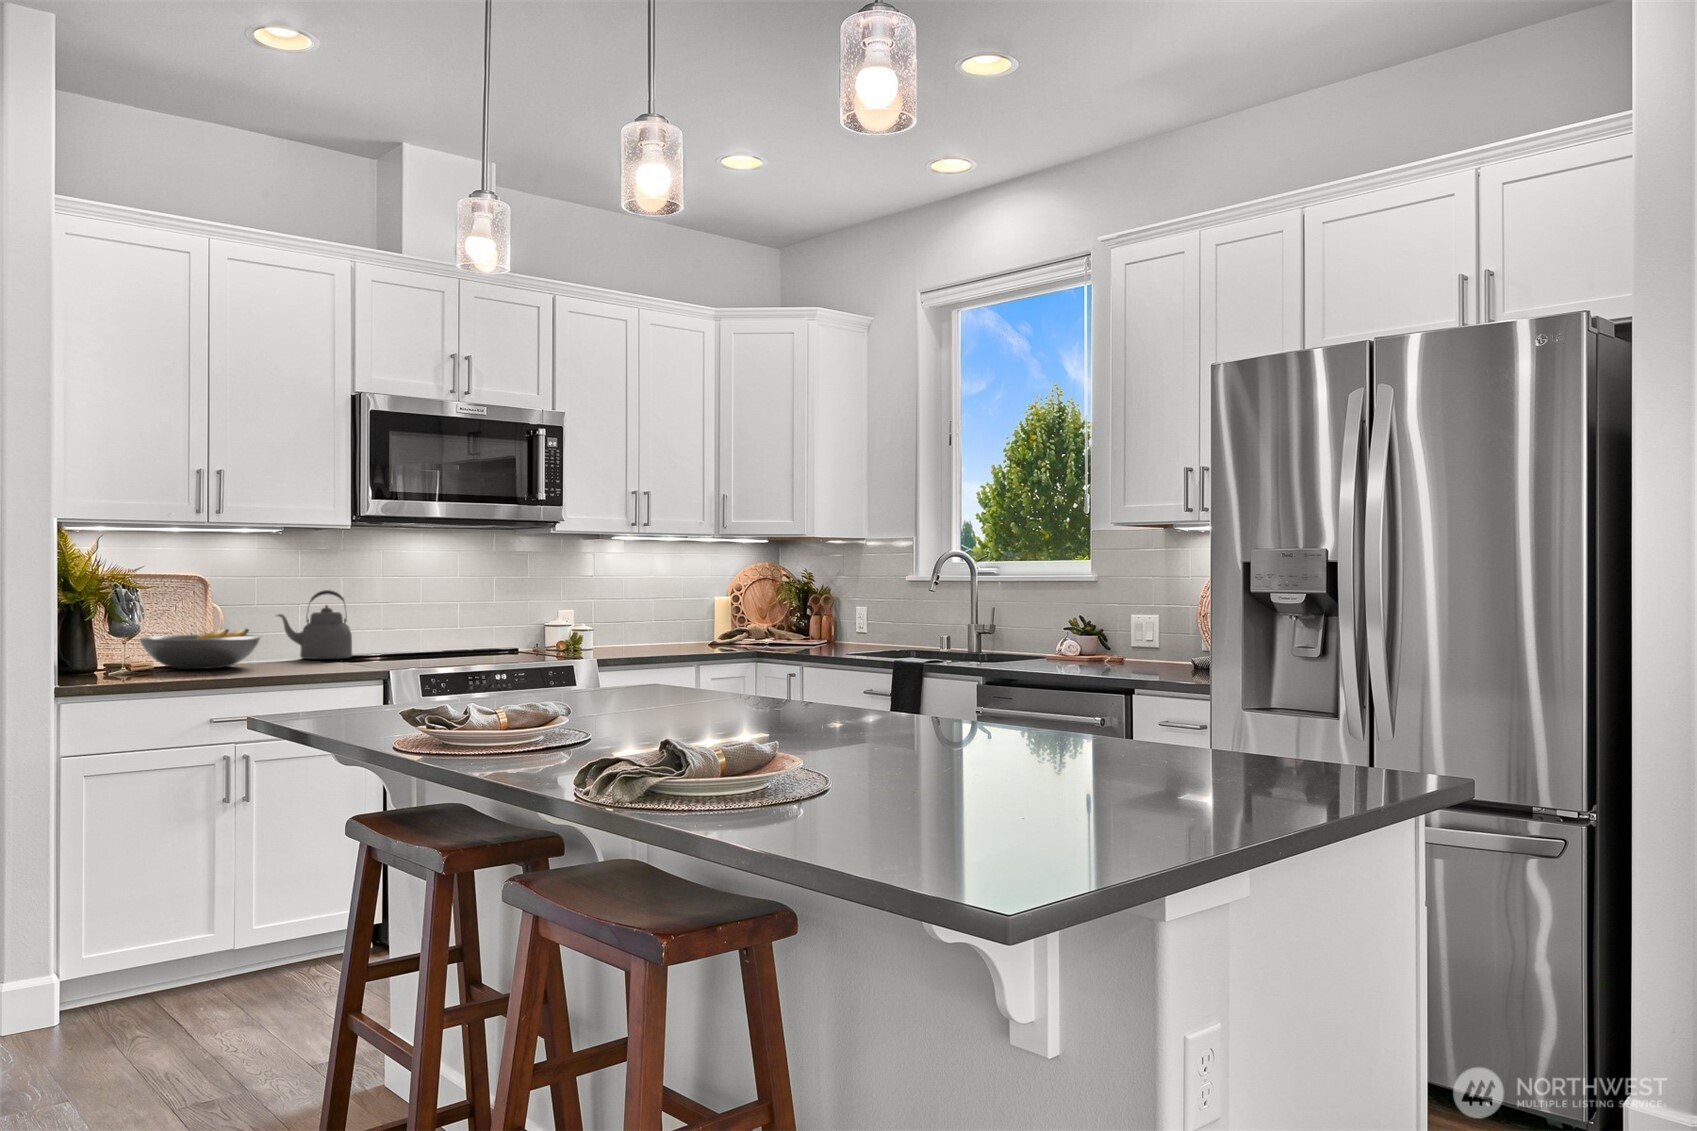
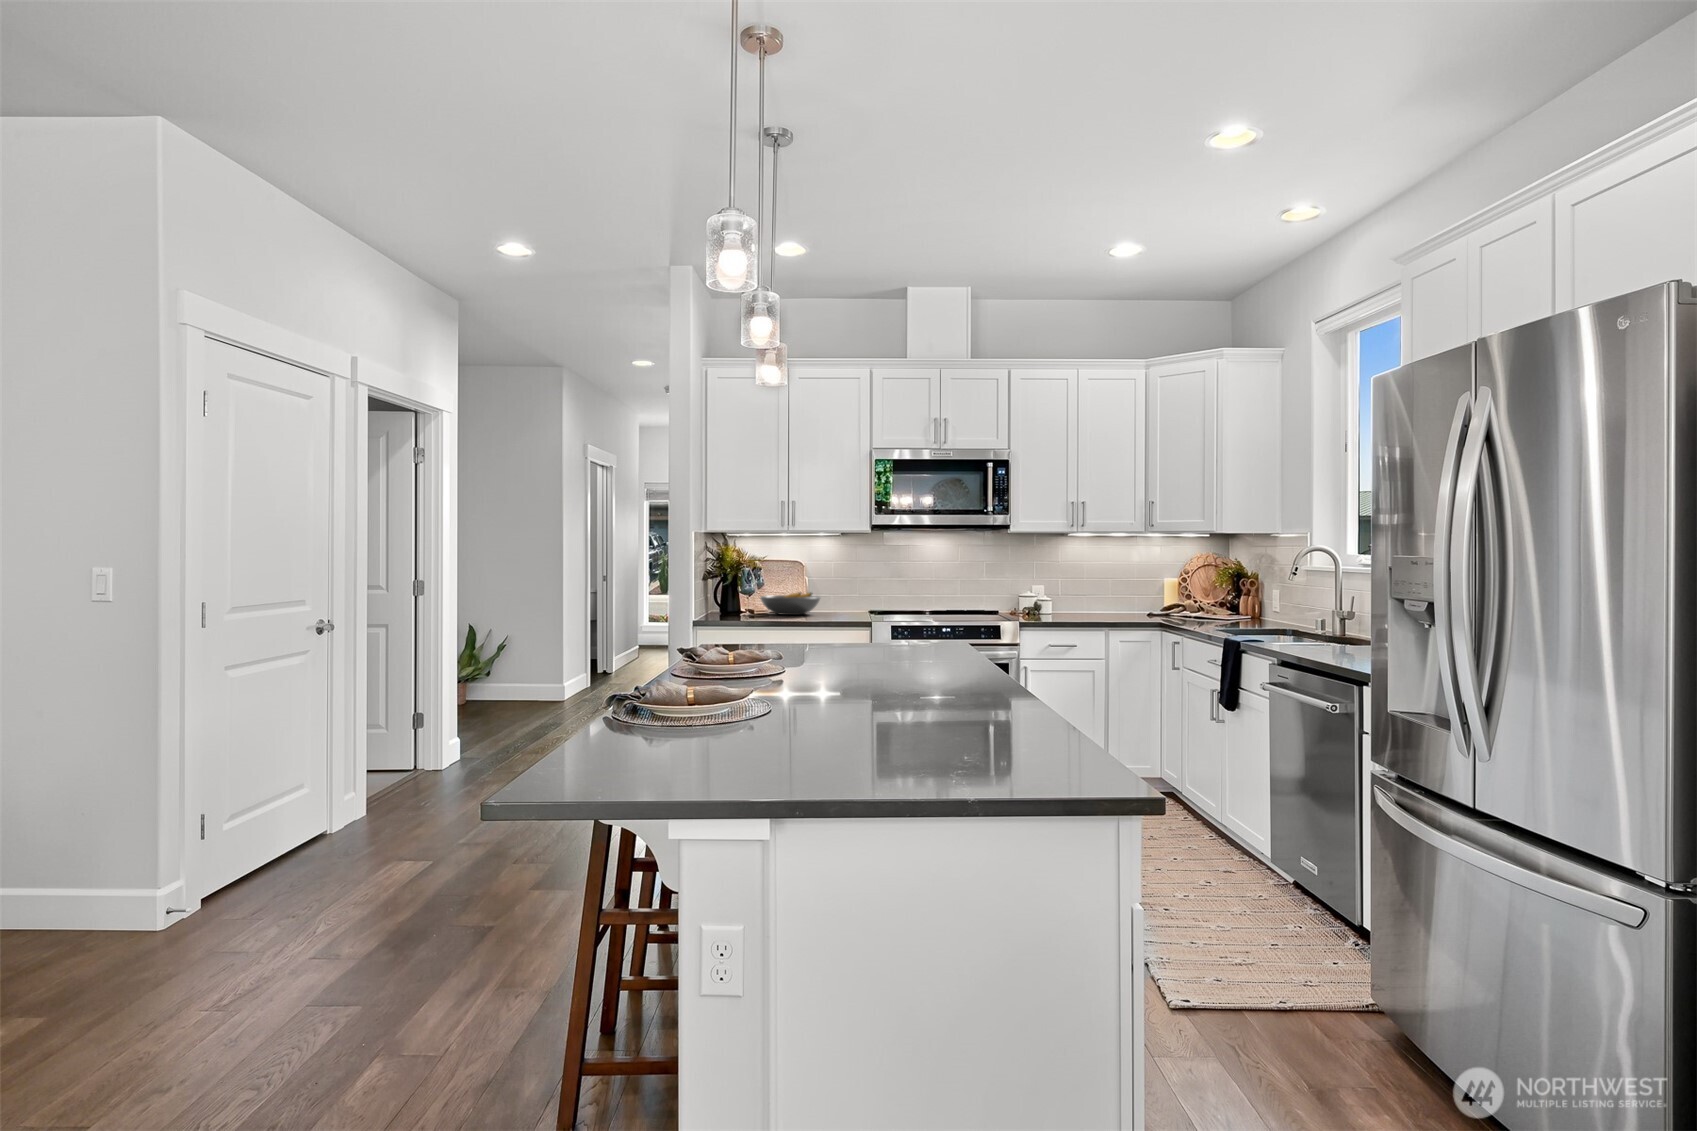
kettle: present [277,590,352,659] -> none [841,571,883,613]

